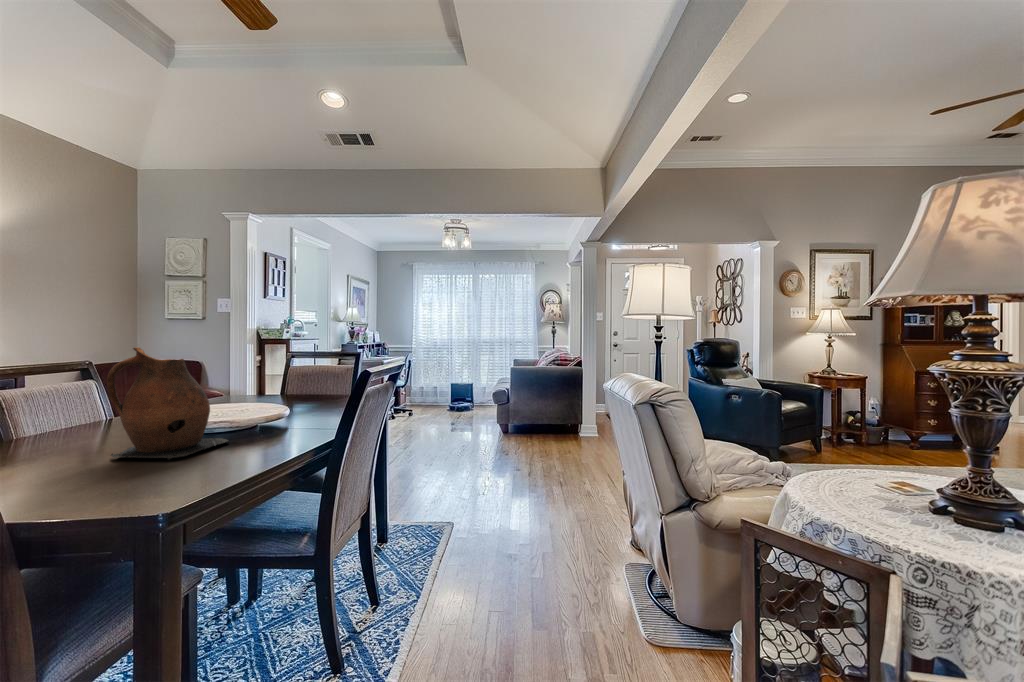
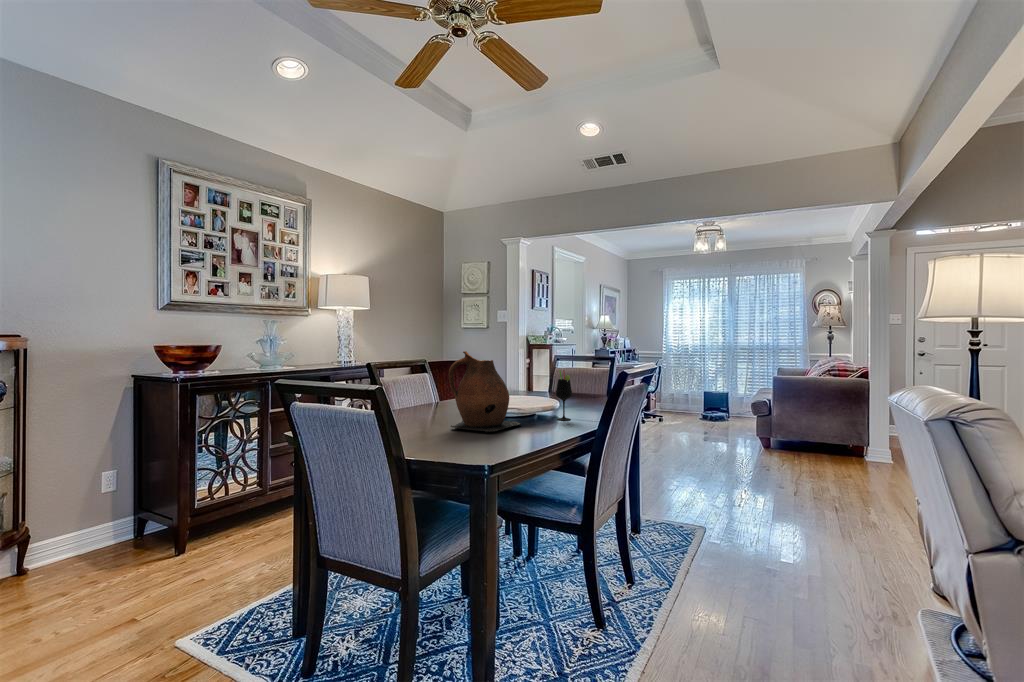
wine glass: none [281,369,303,430] -> present [556,371,572,420]

